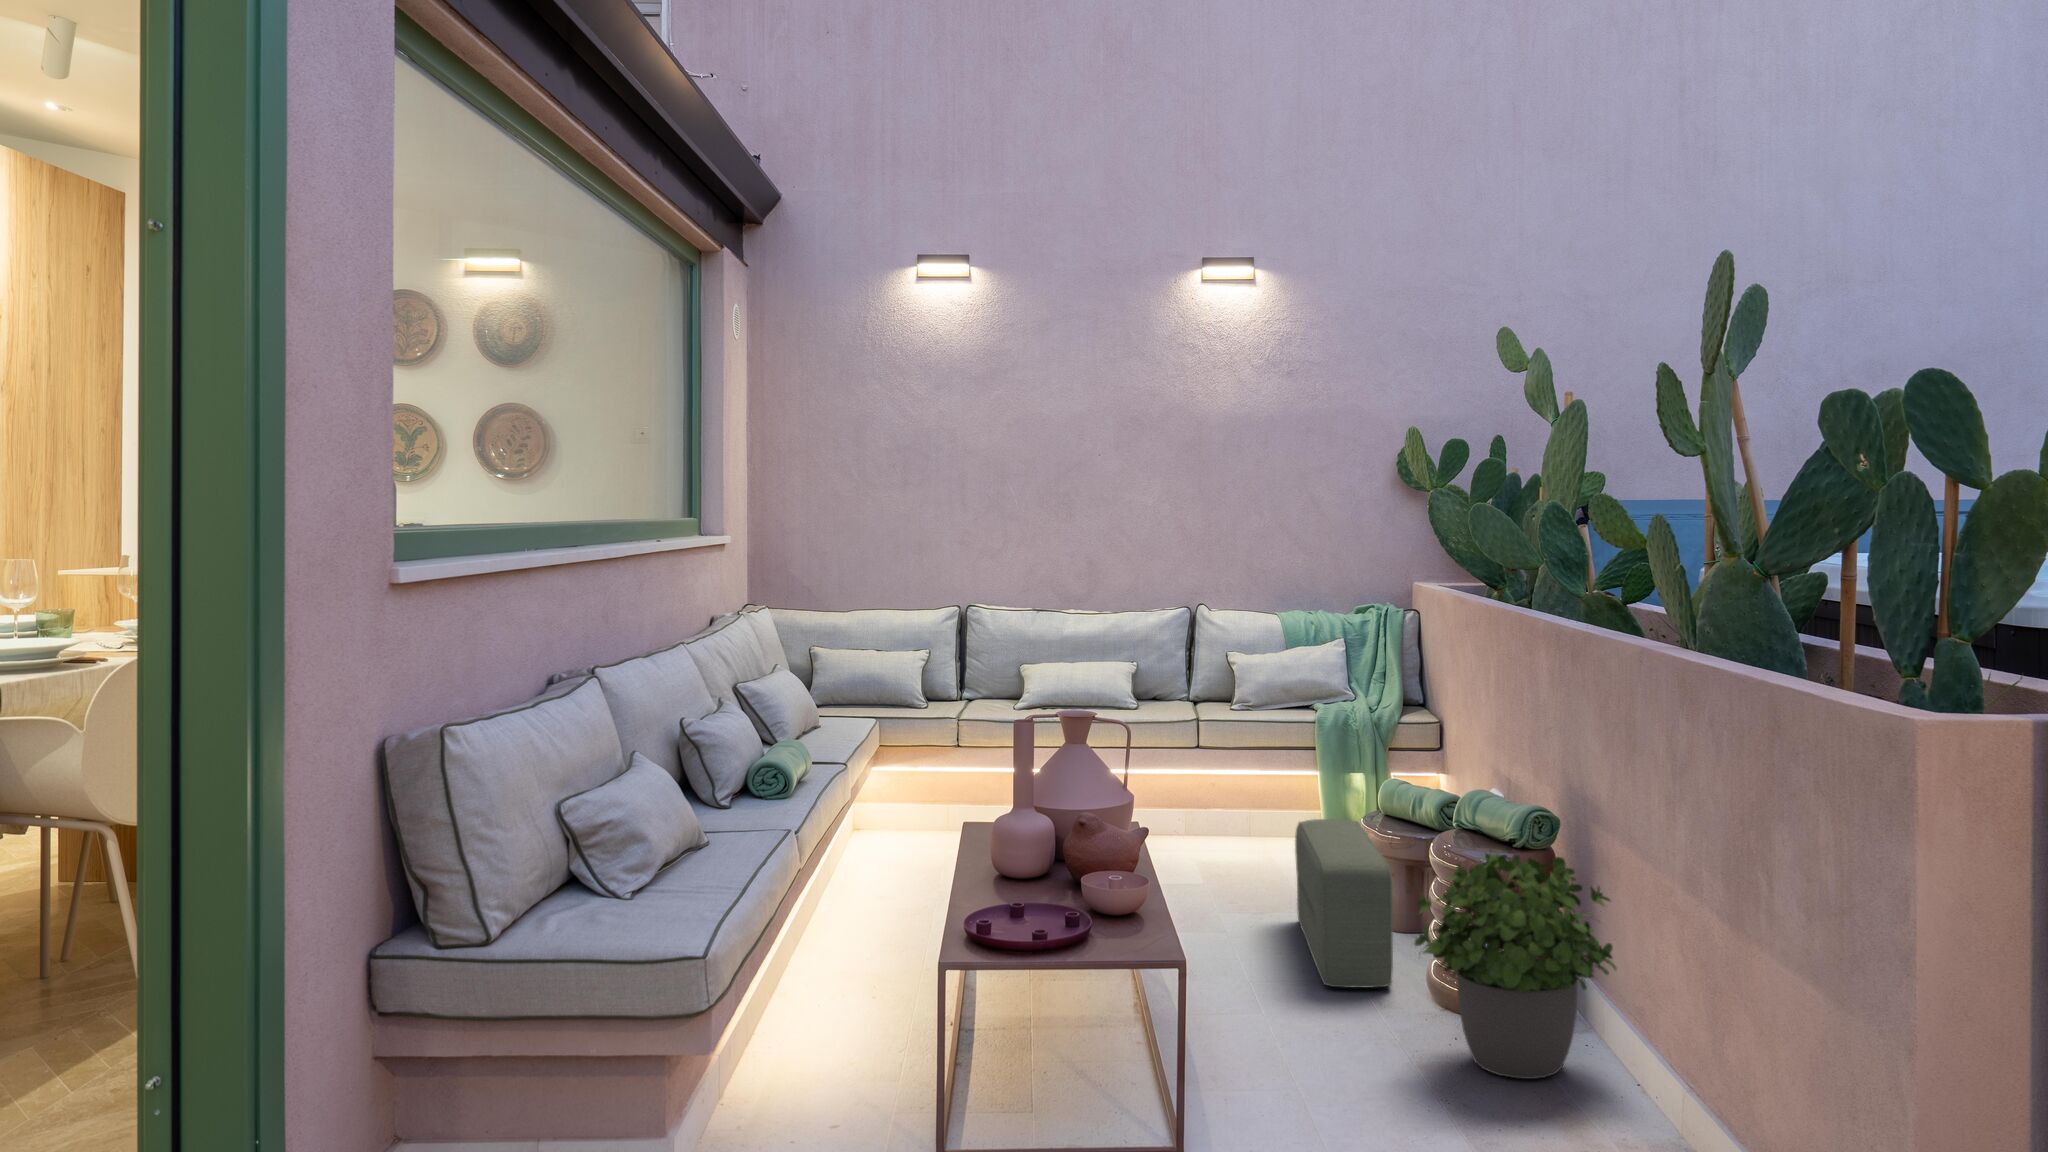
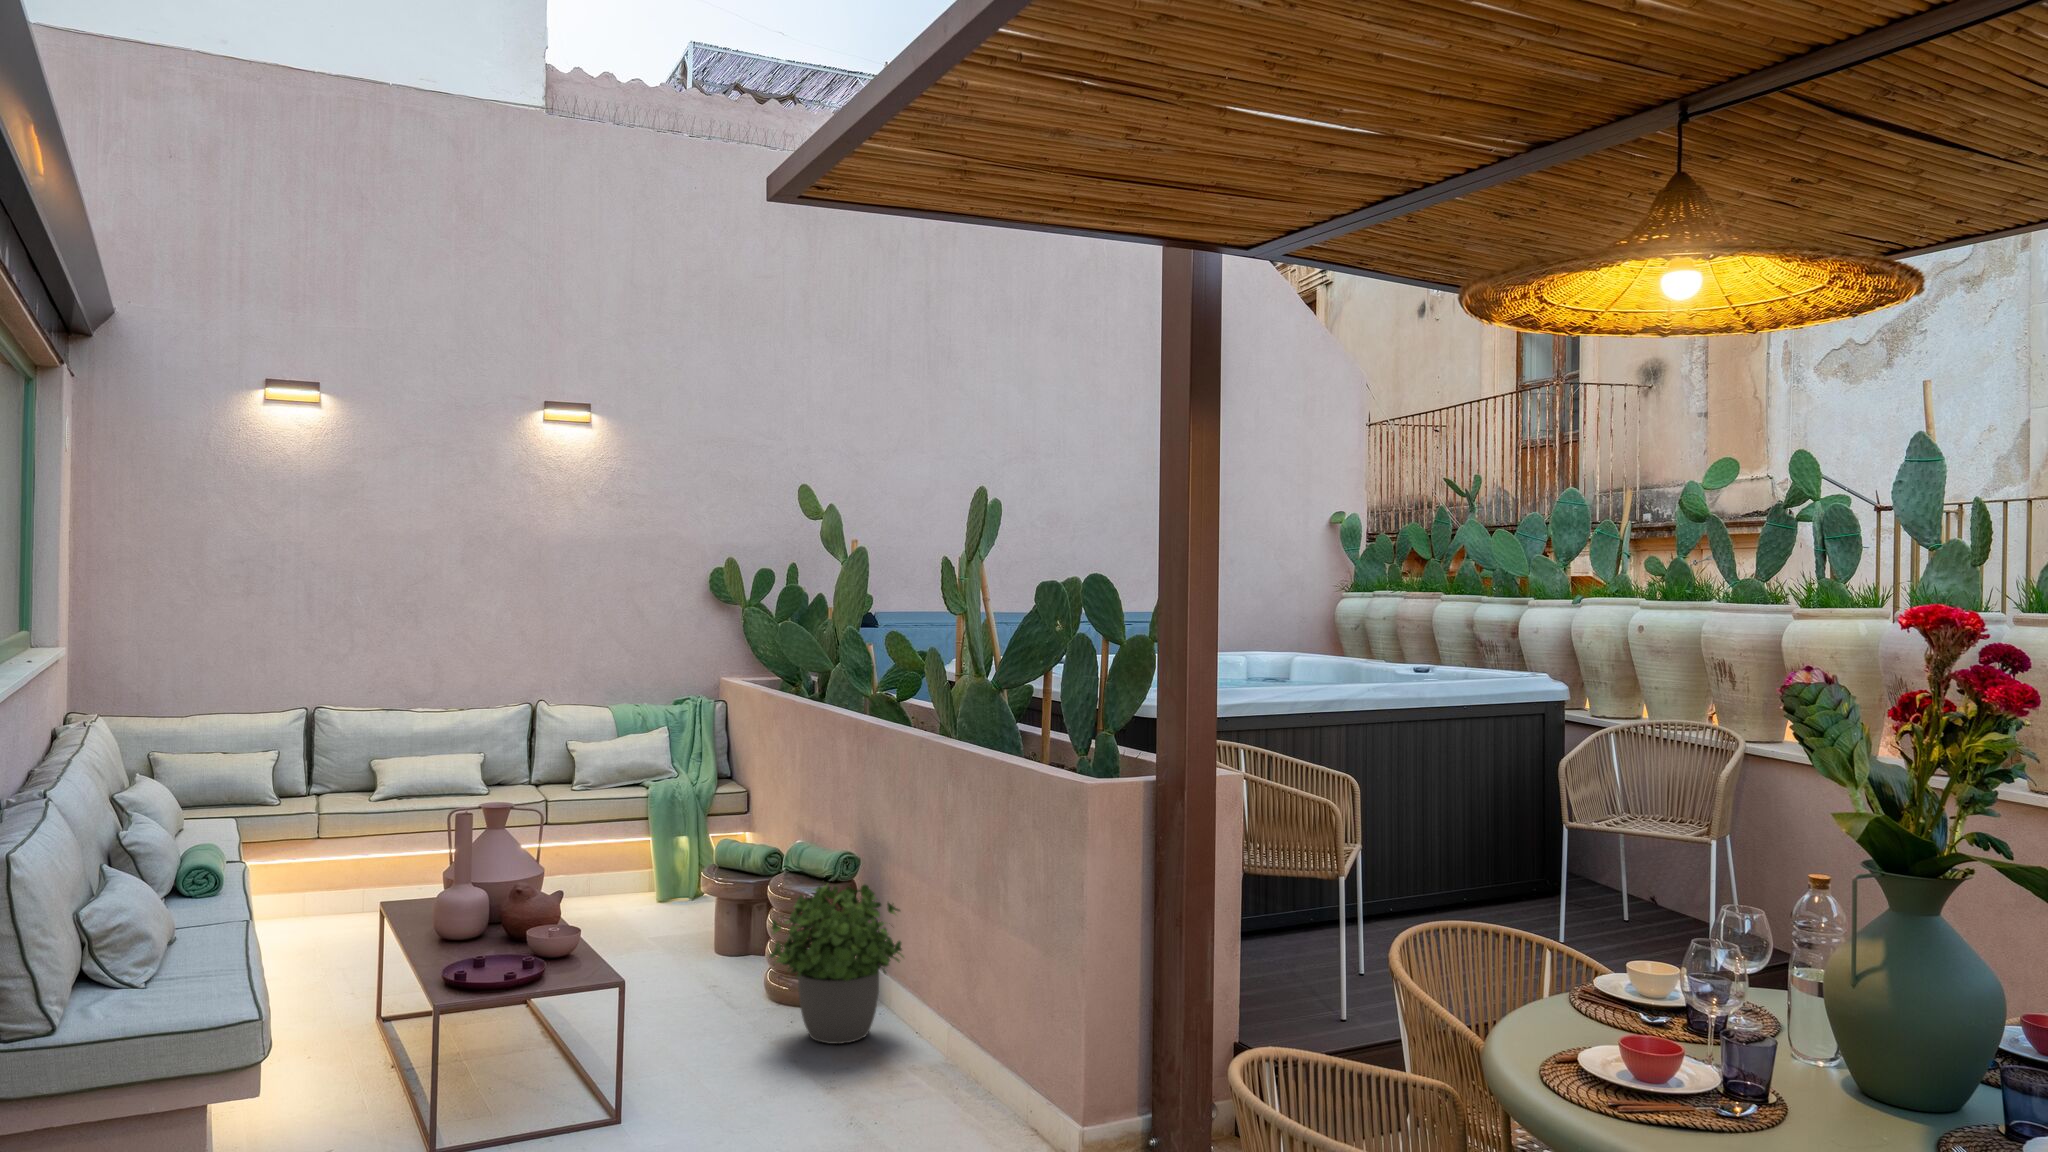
pouf: present [1295,819,1393,988] -> none [653,874,740,1002]

